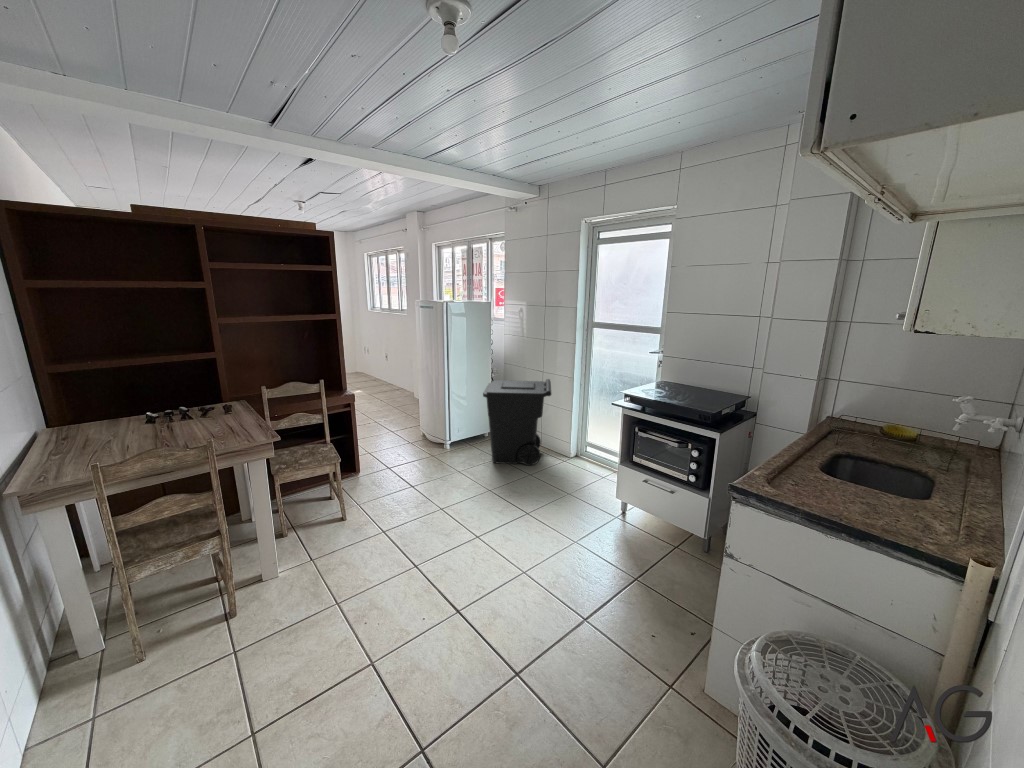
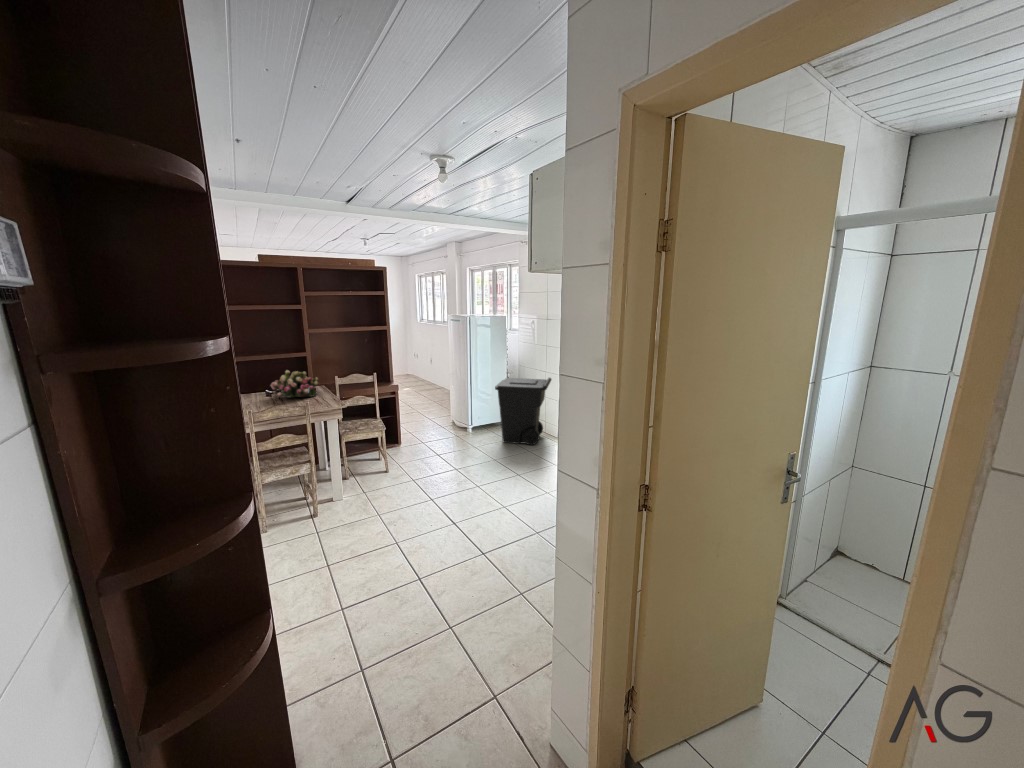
flower arrangement: none [152,383,234,426] -> present [270,370,318,397]

